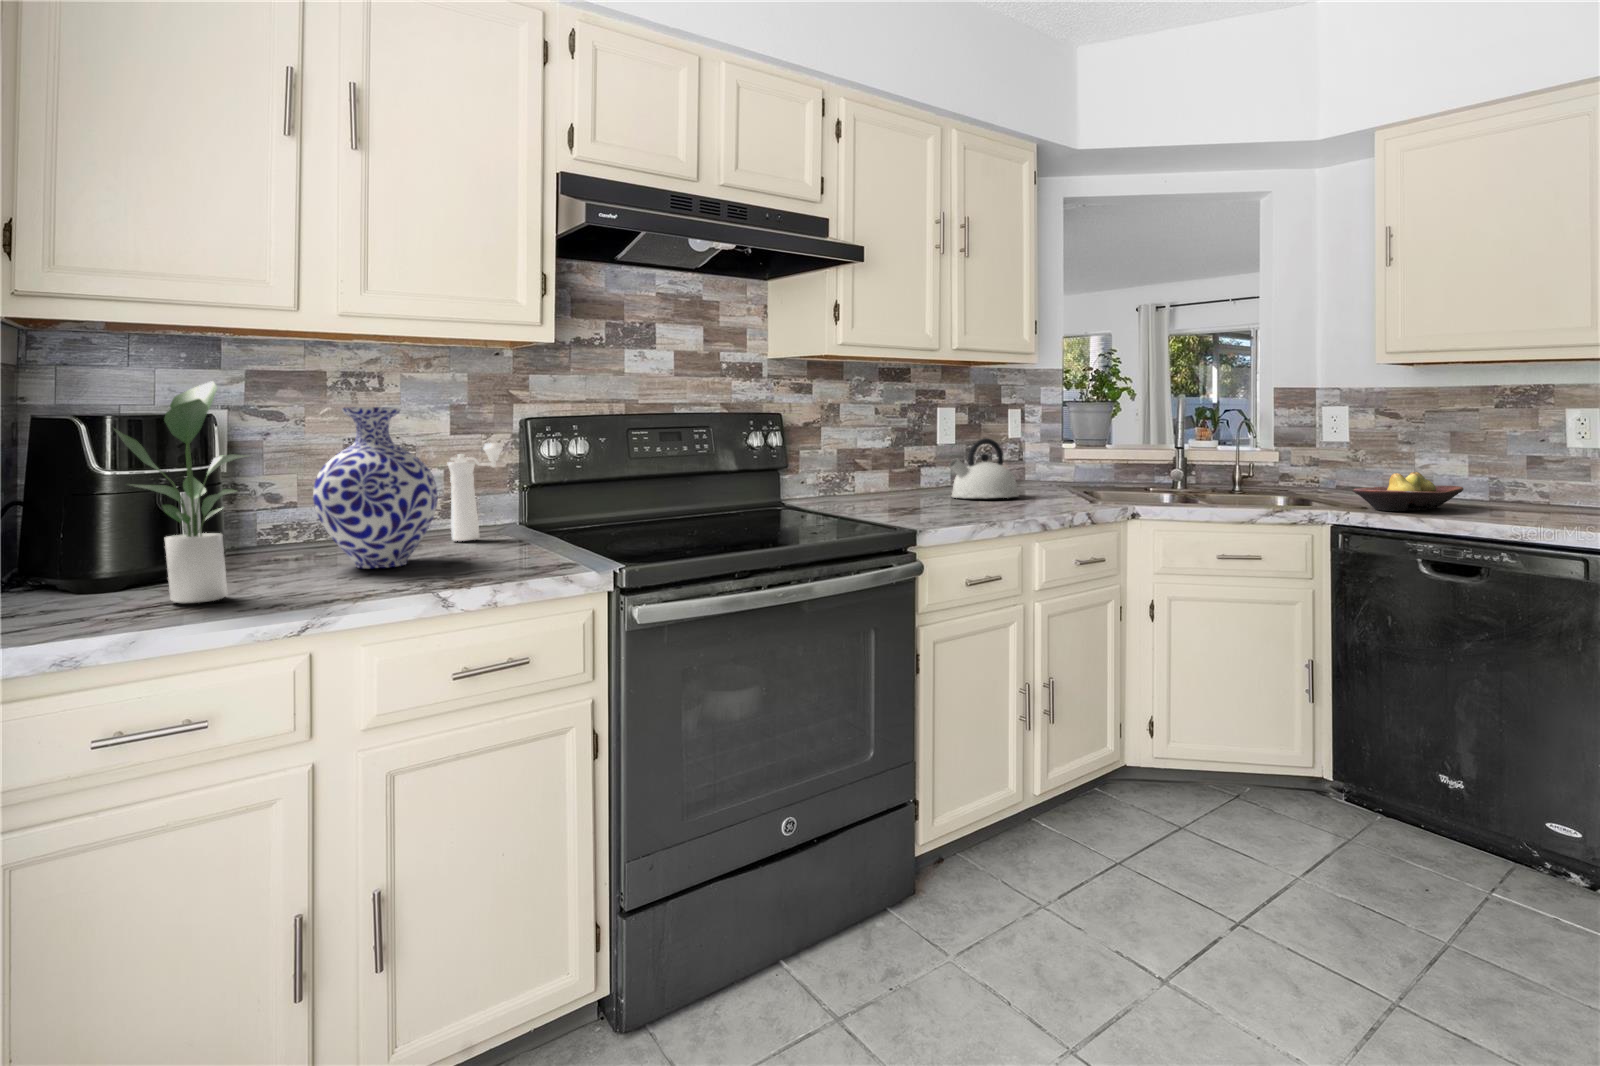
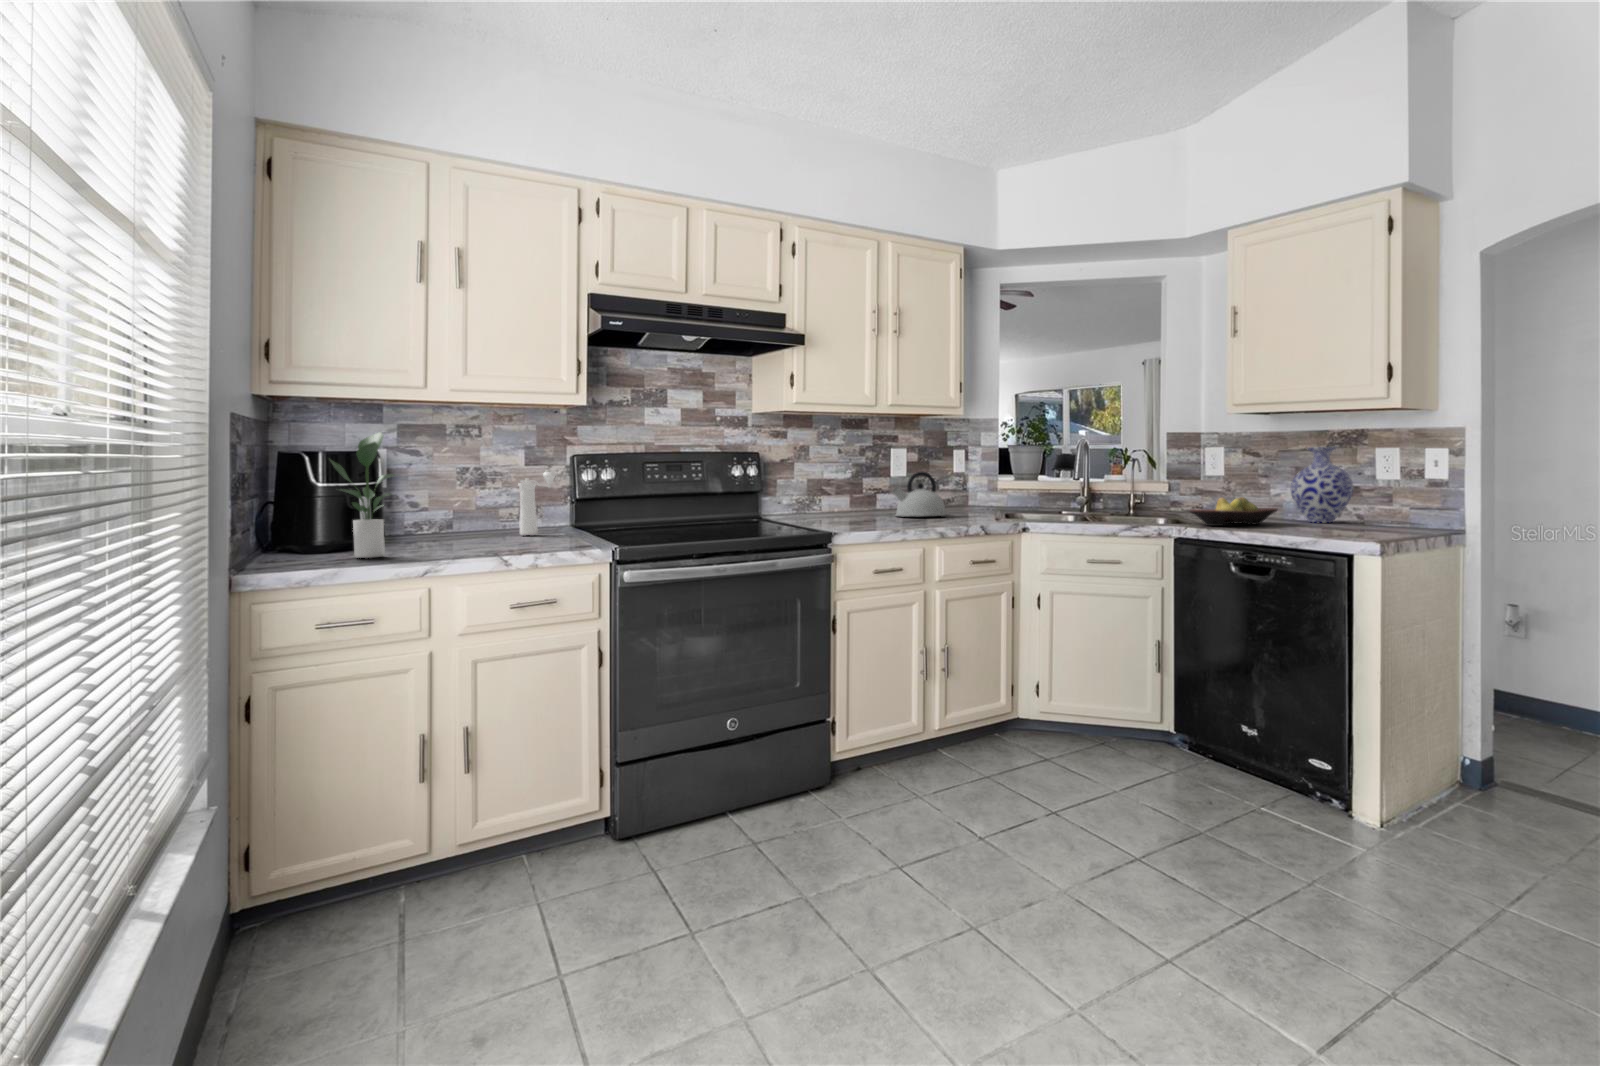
vase: present [313,407,438,568] -> present [1291,447,1353,522]

